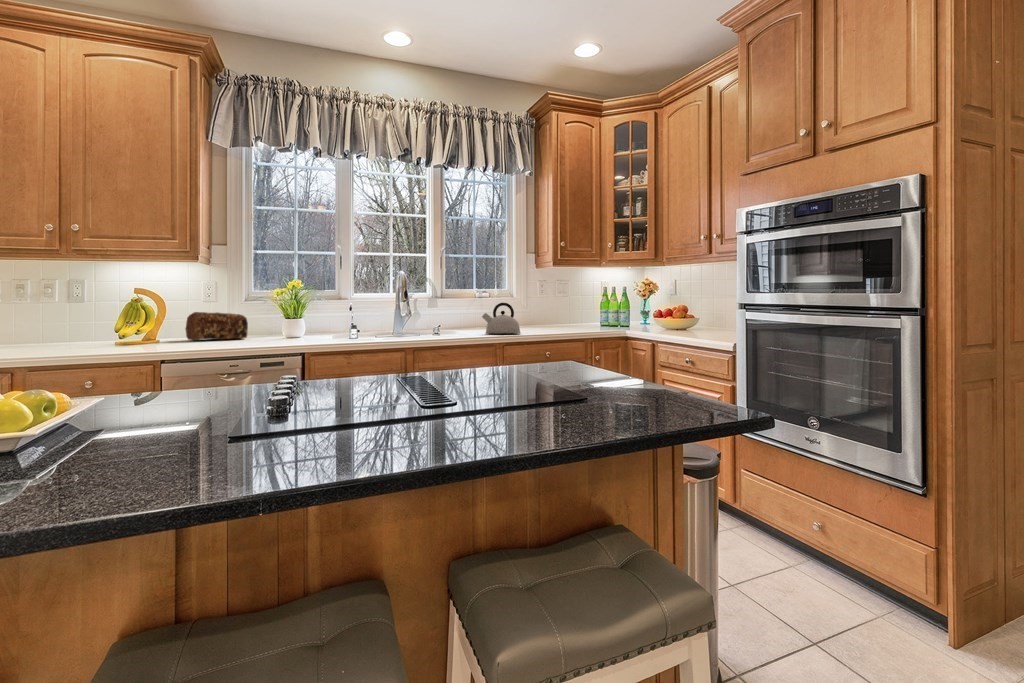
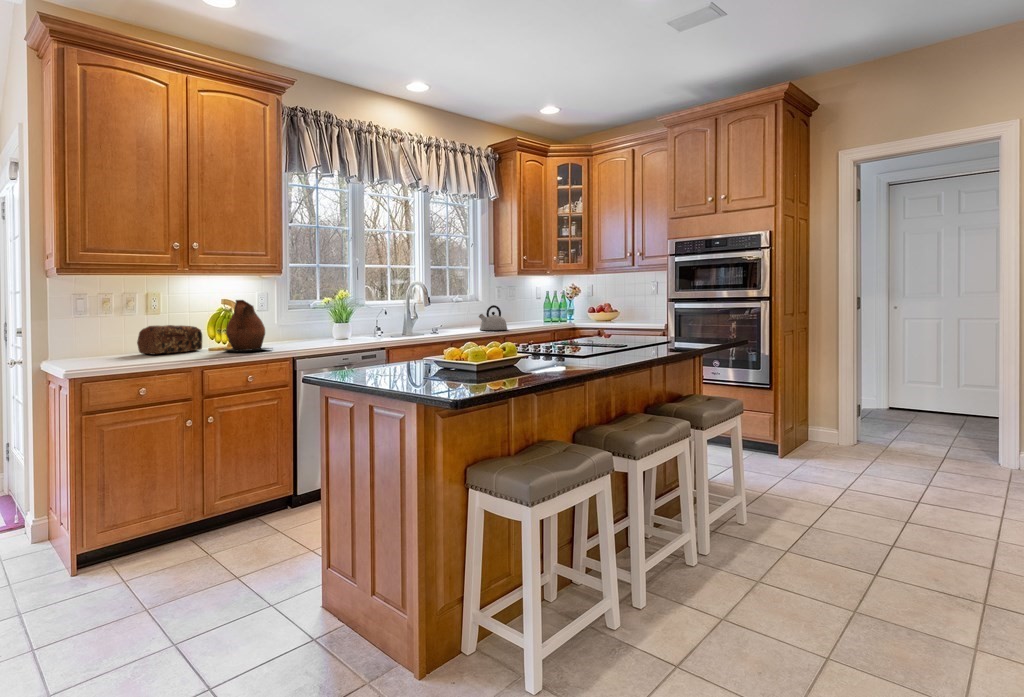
ceramic pitcher: none [95,284,154,344] -> present [226,300,270,351]
bread loaf: present [186,312,248,340] -> present [137,325,202,355]

